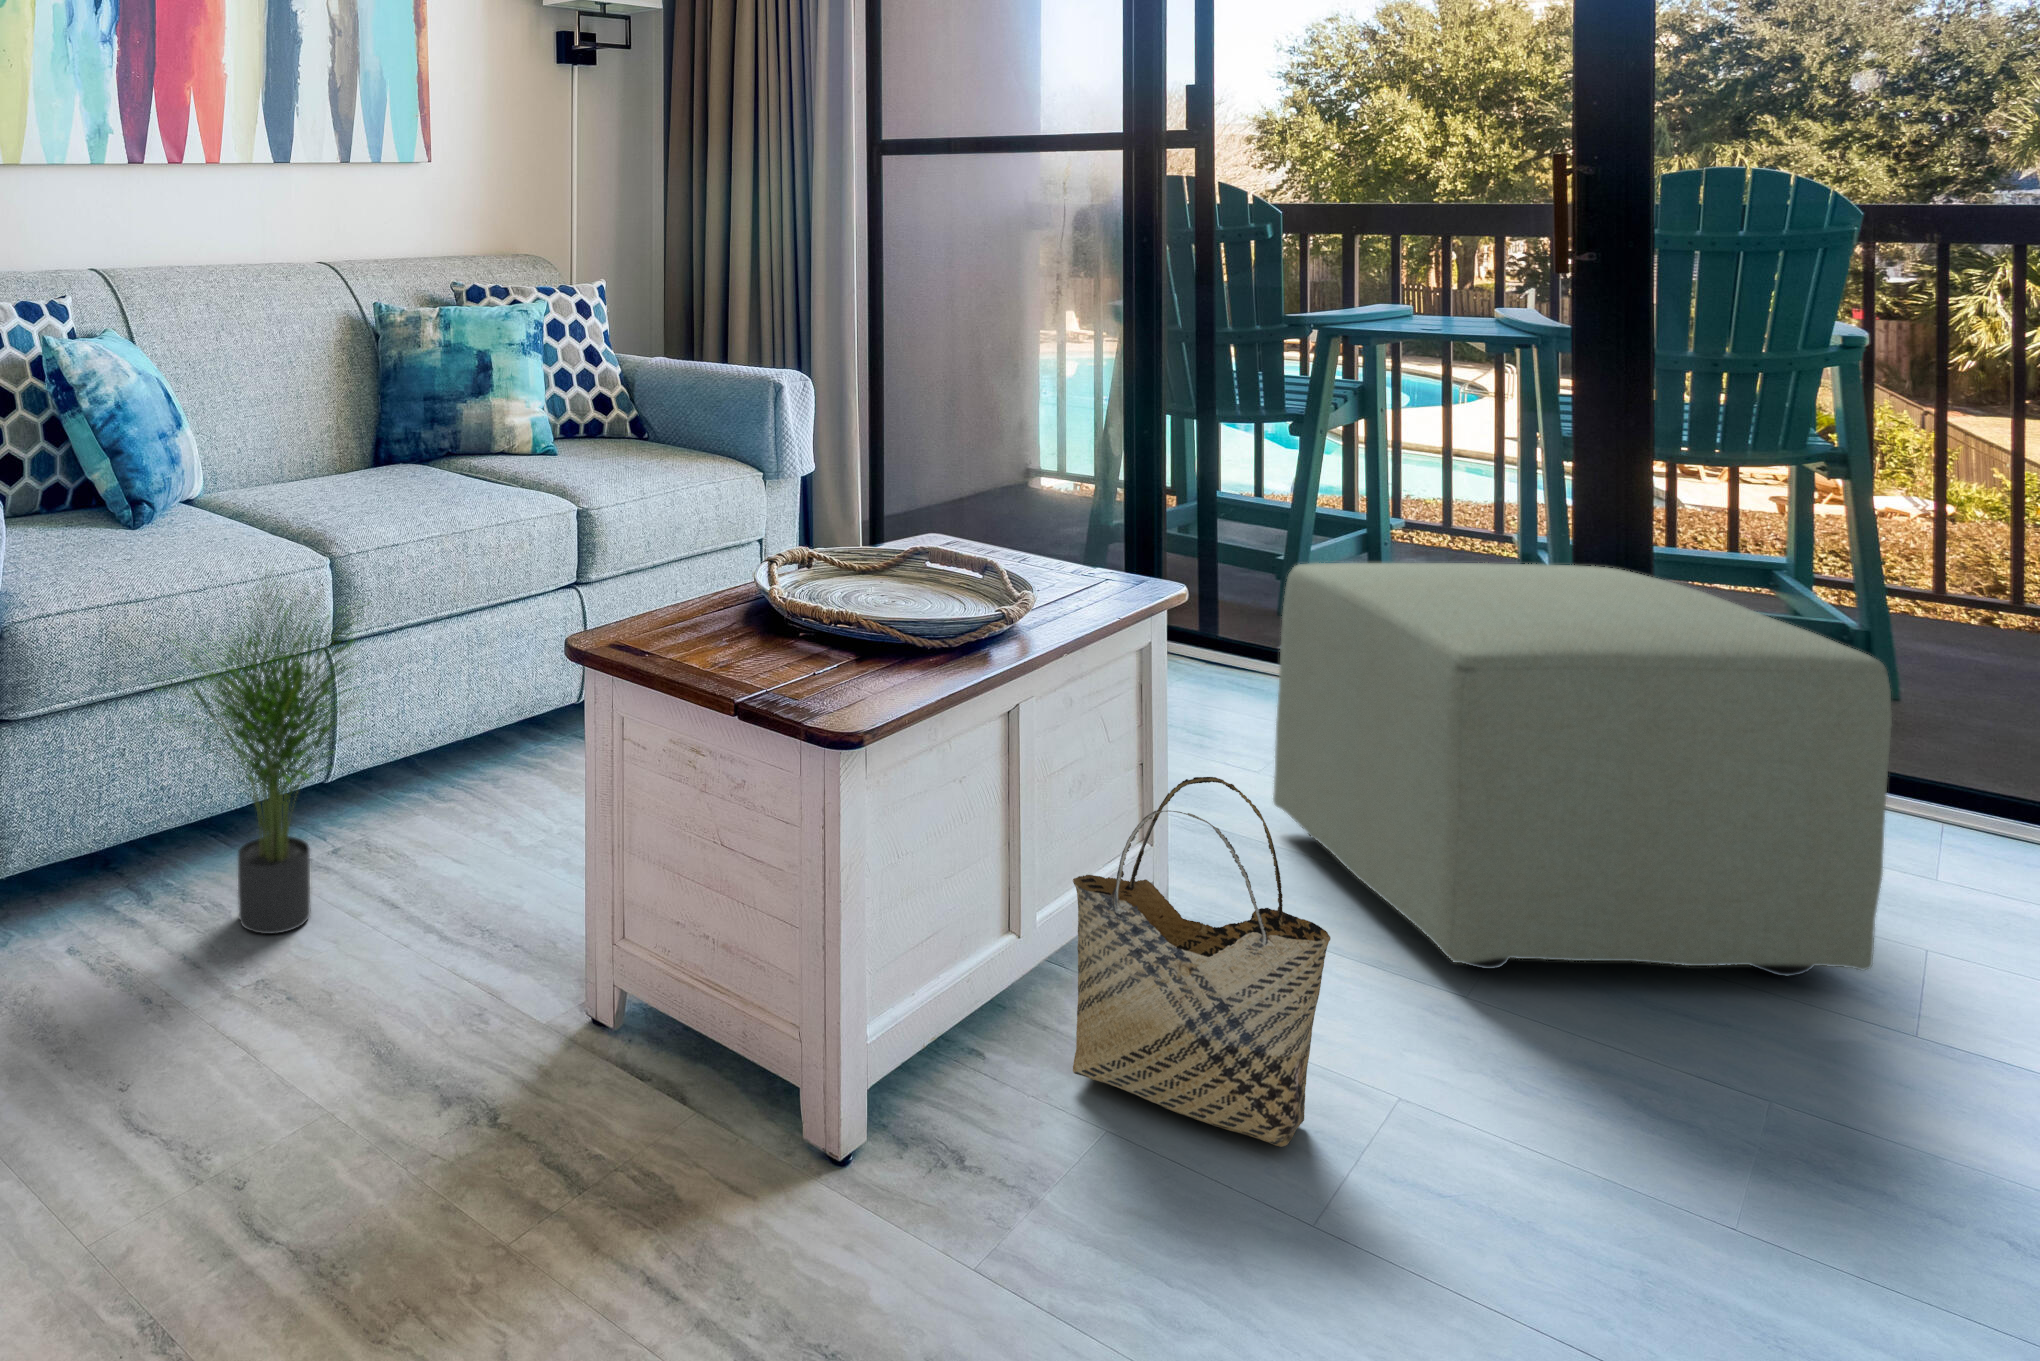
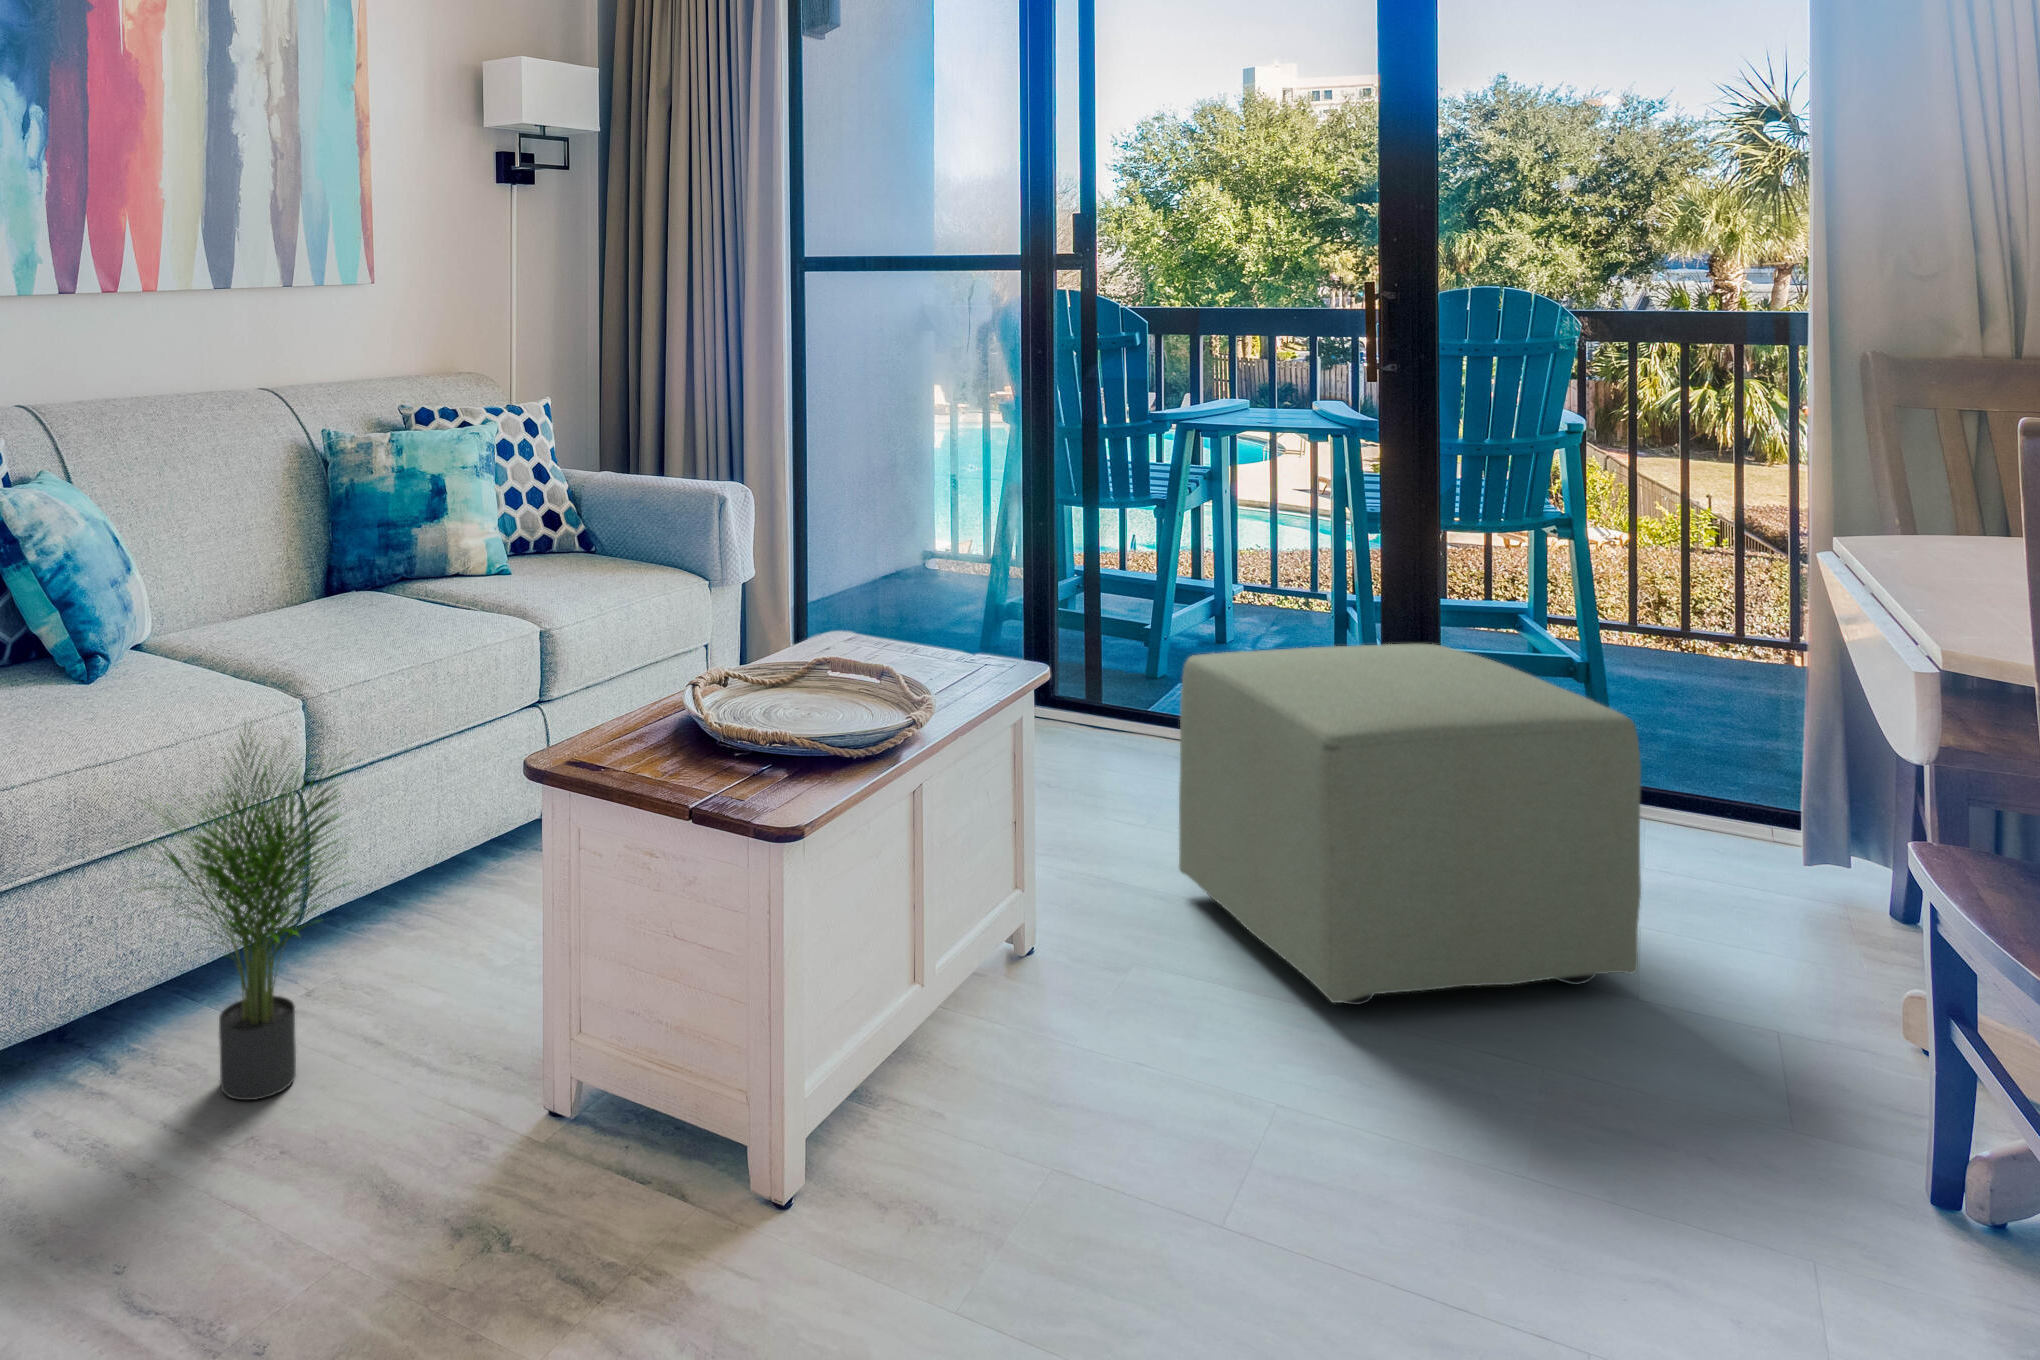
woven basket: present [1073,777,1331,1147] -> none [1028,863,1241,1187]

